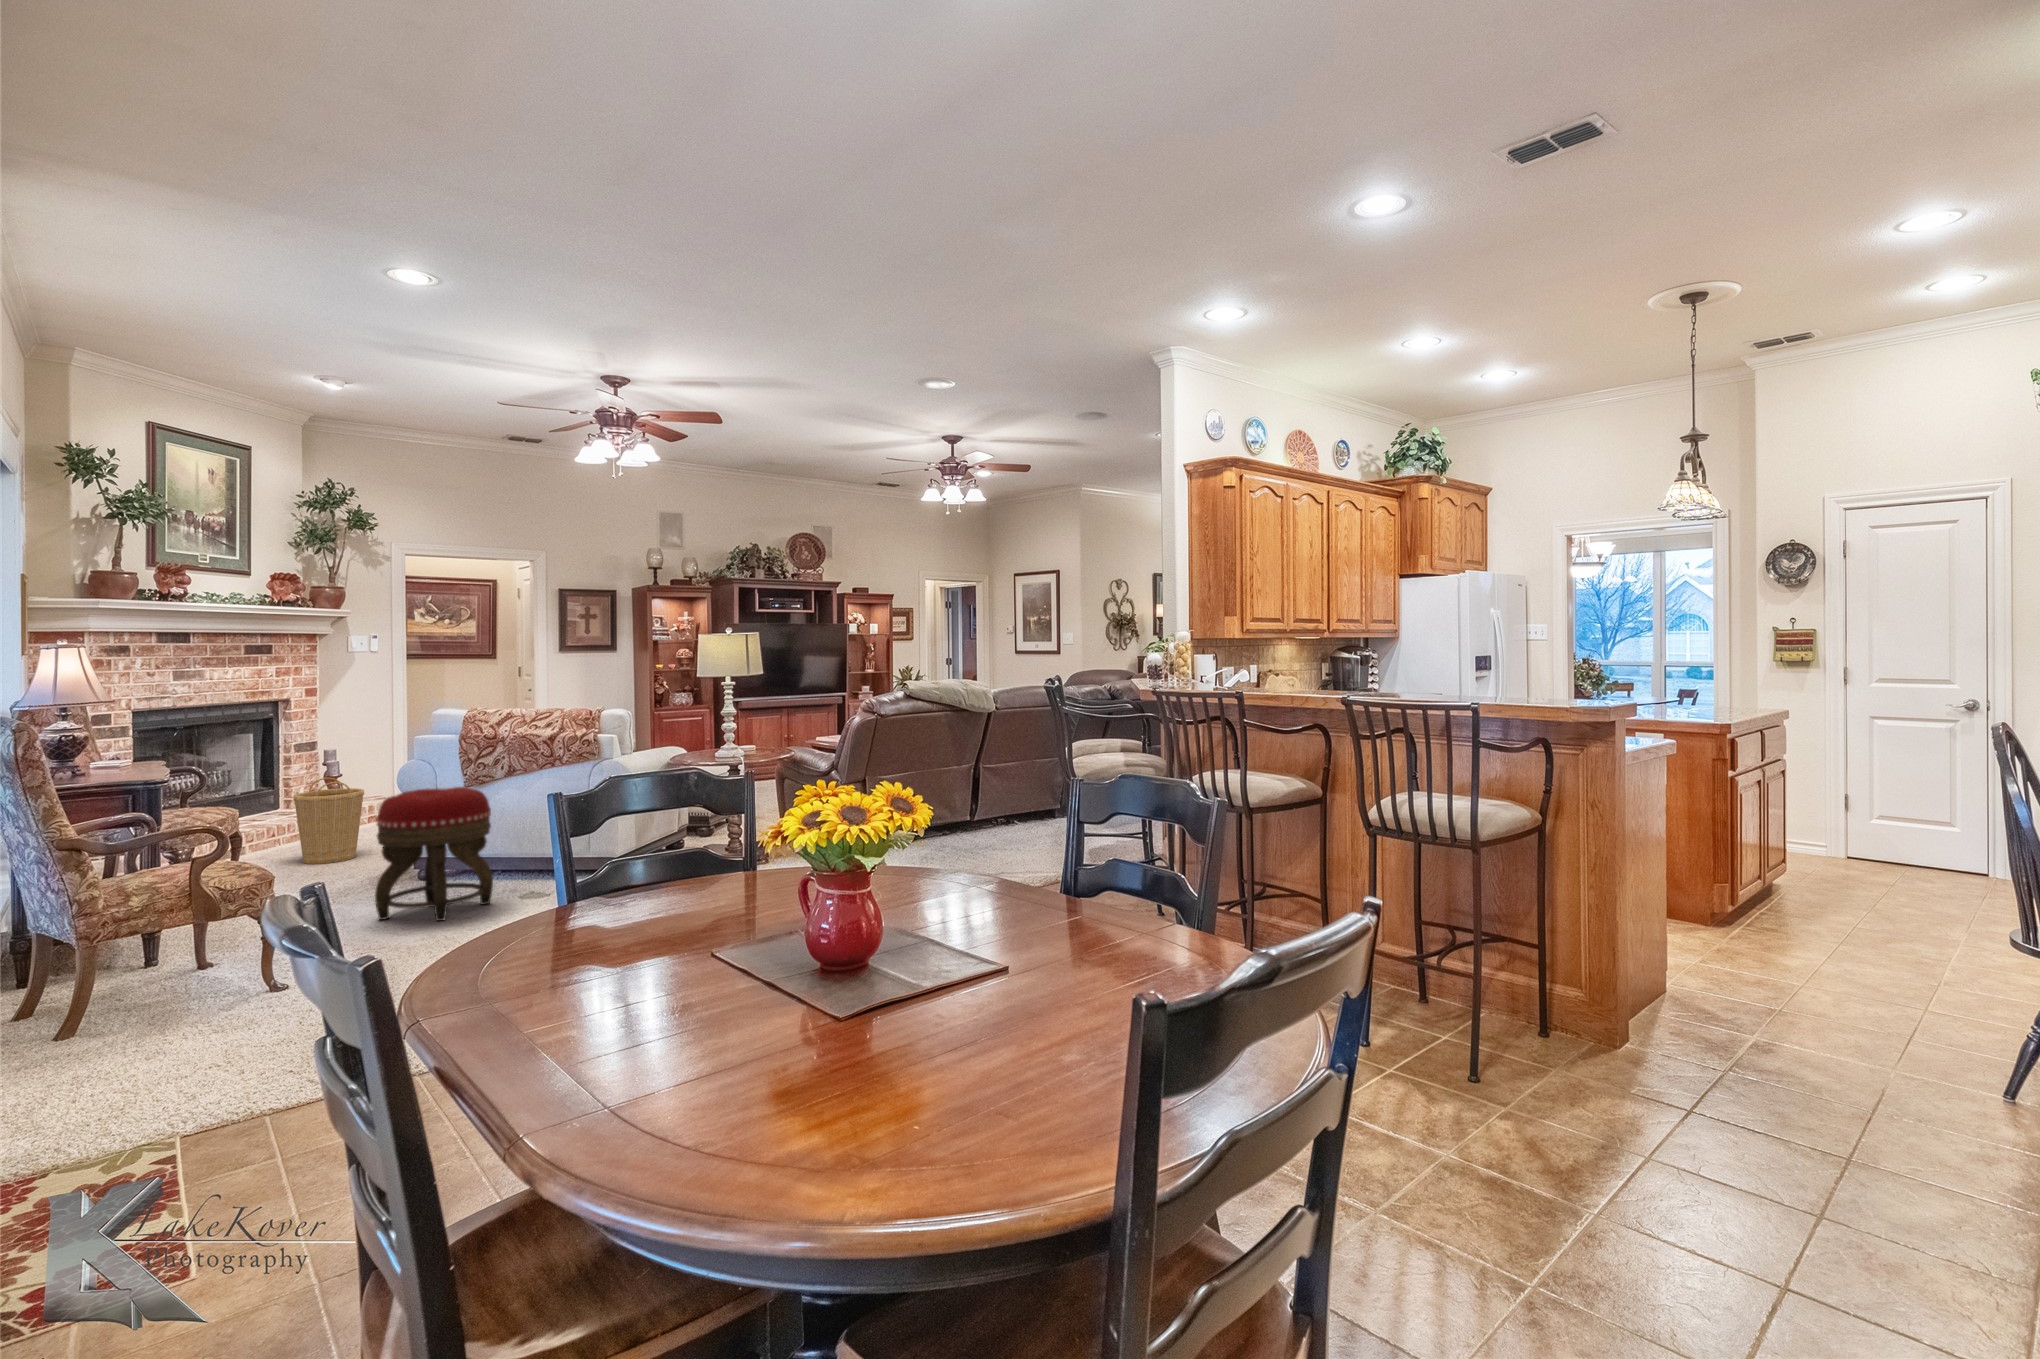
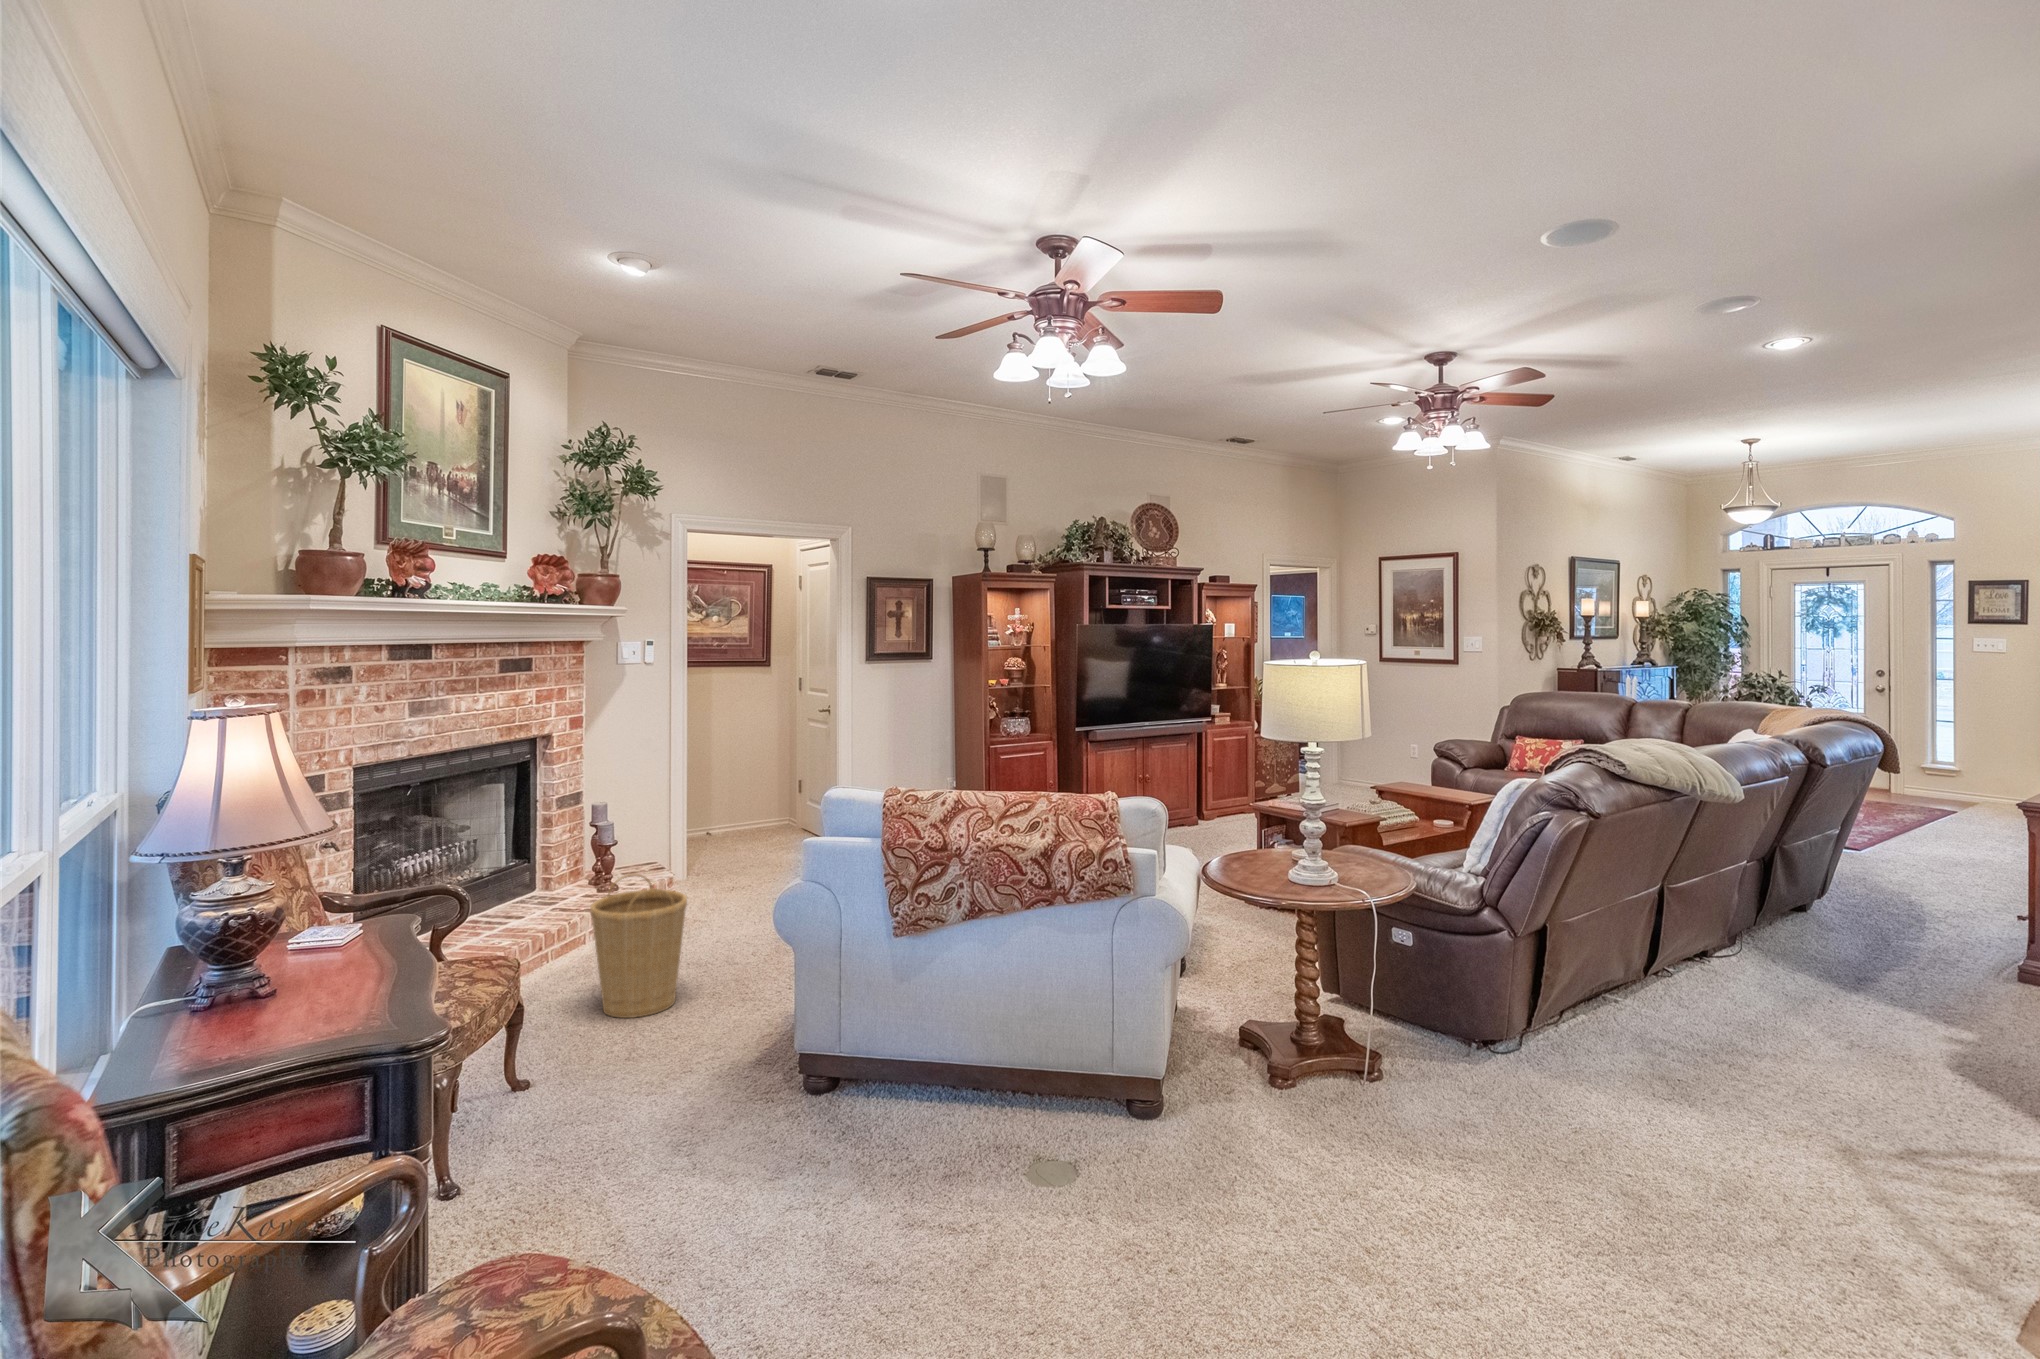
footstool: present [375,787,493,921] -> none [823,963,1010,1259]

